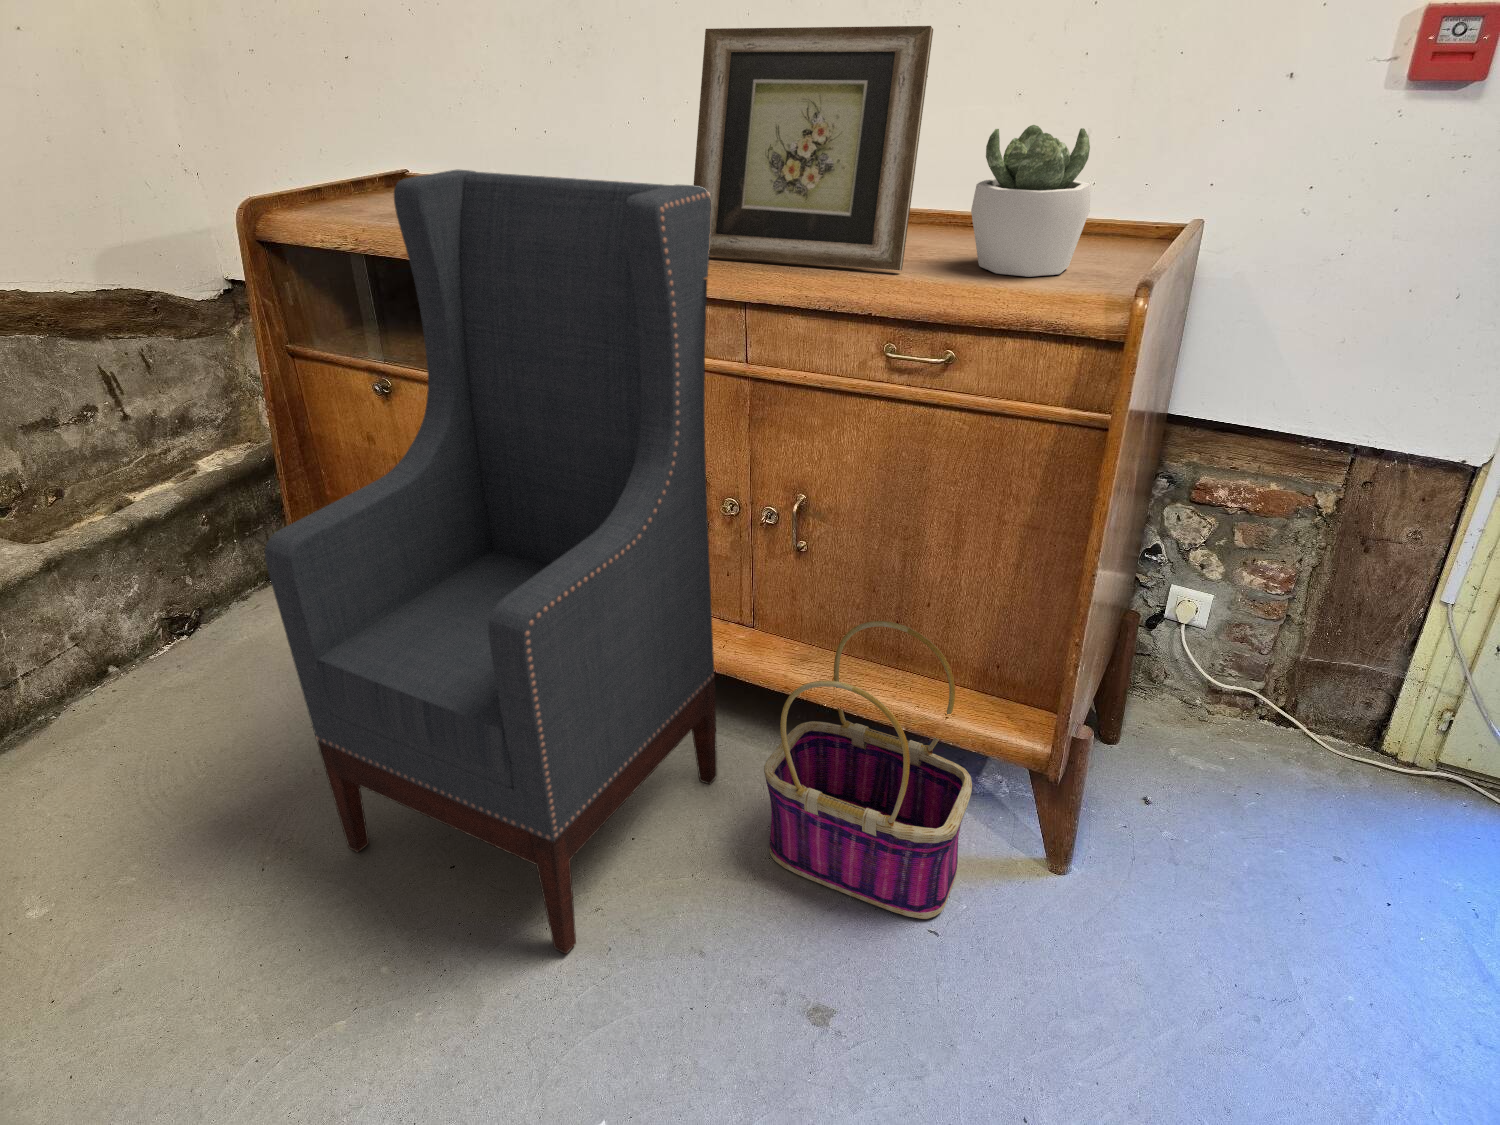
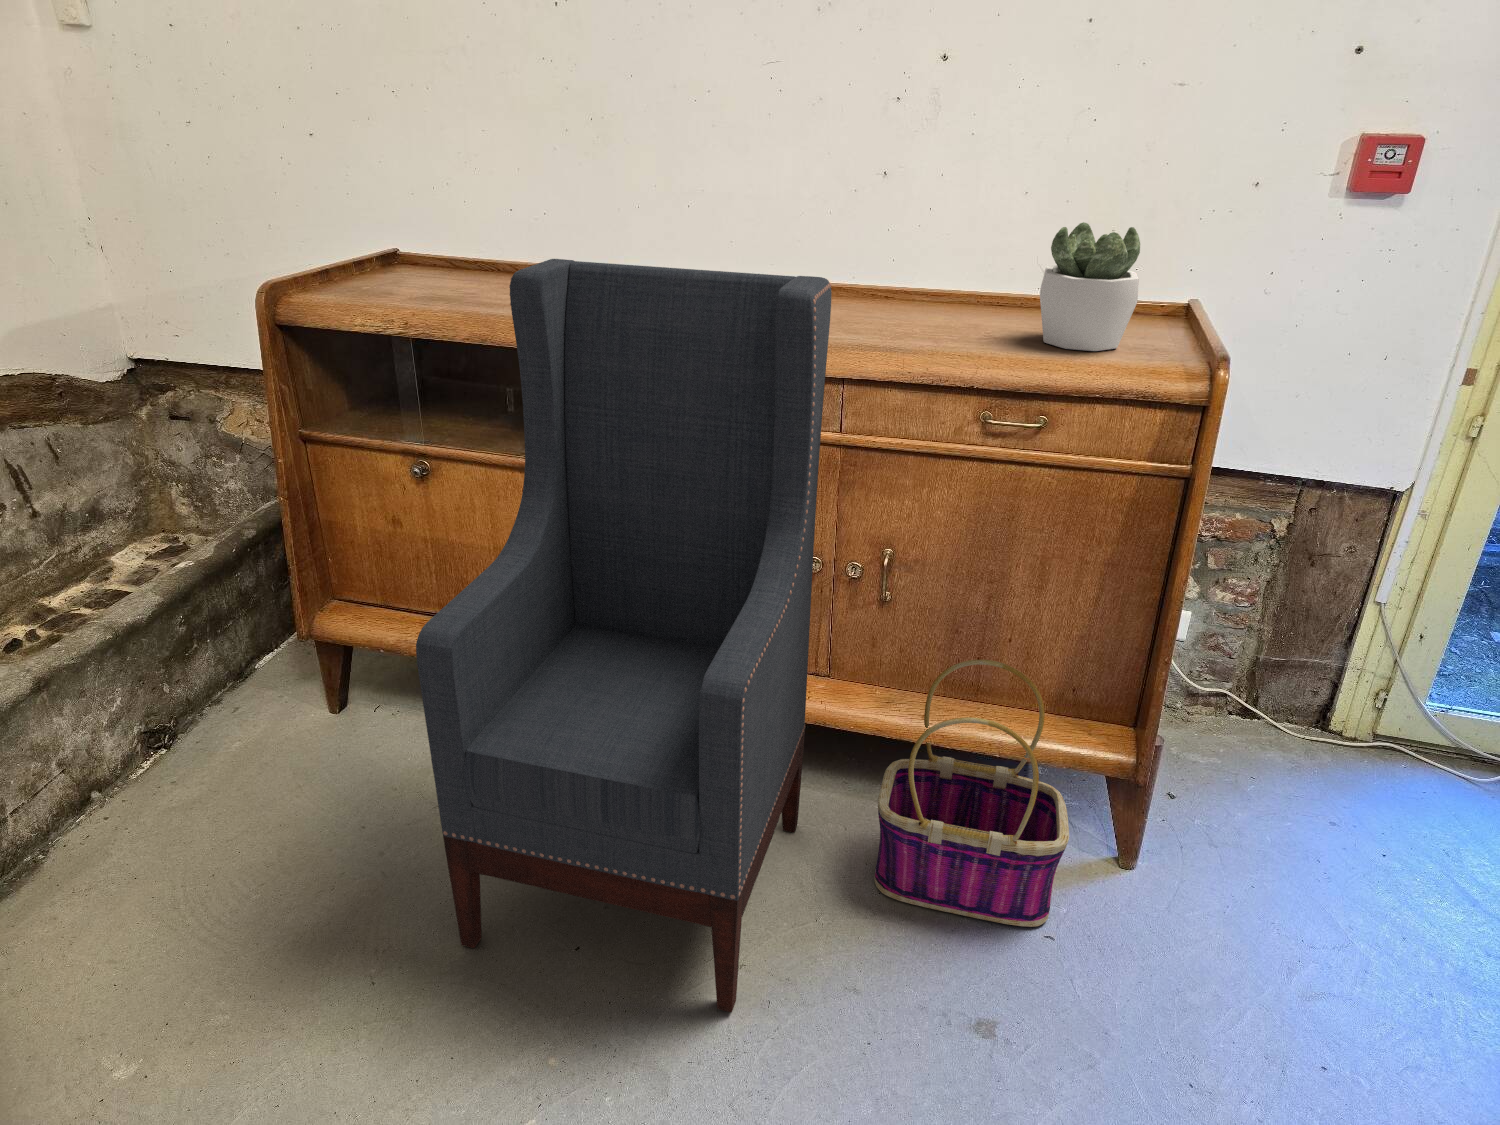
picture frame: present [694,26,933,270] -> none [782,134,1011,348]

